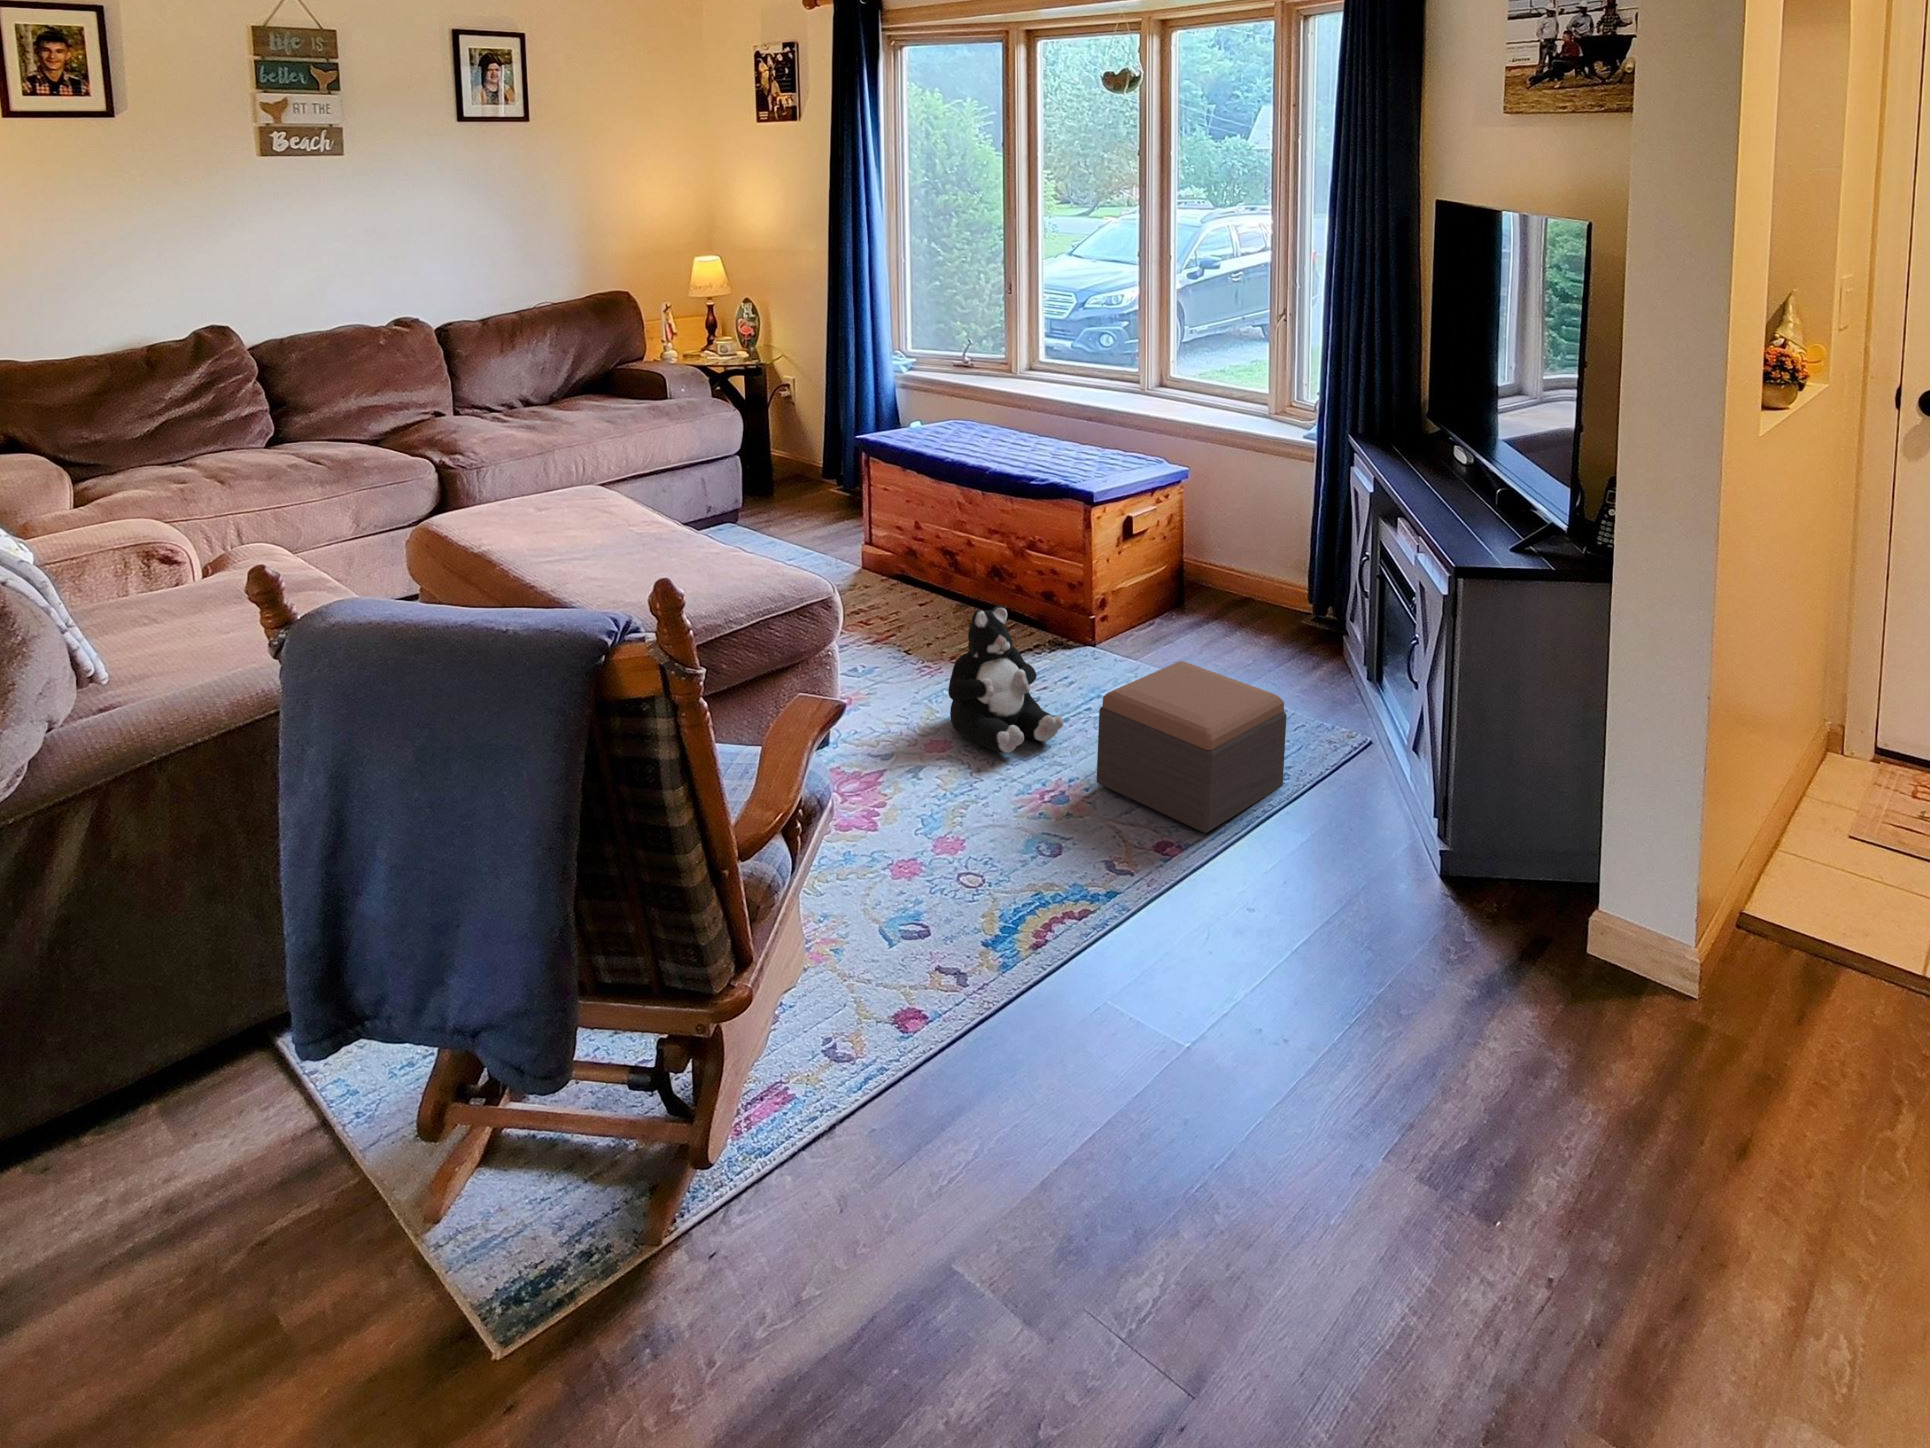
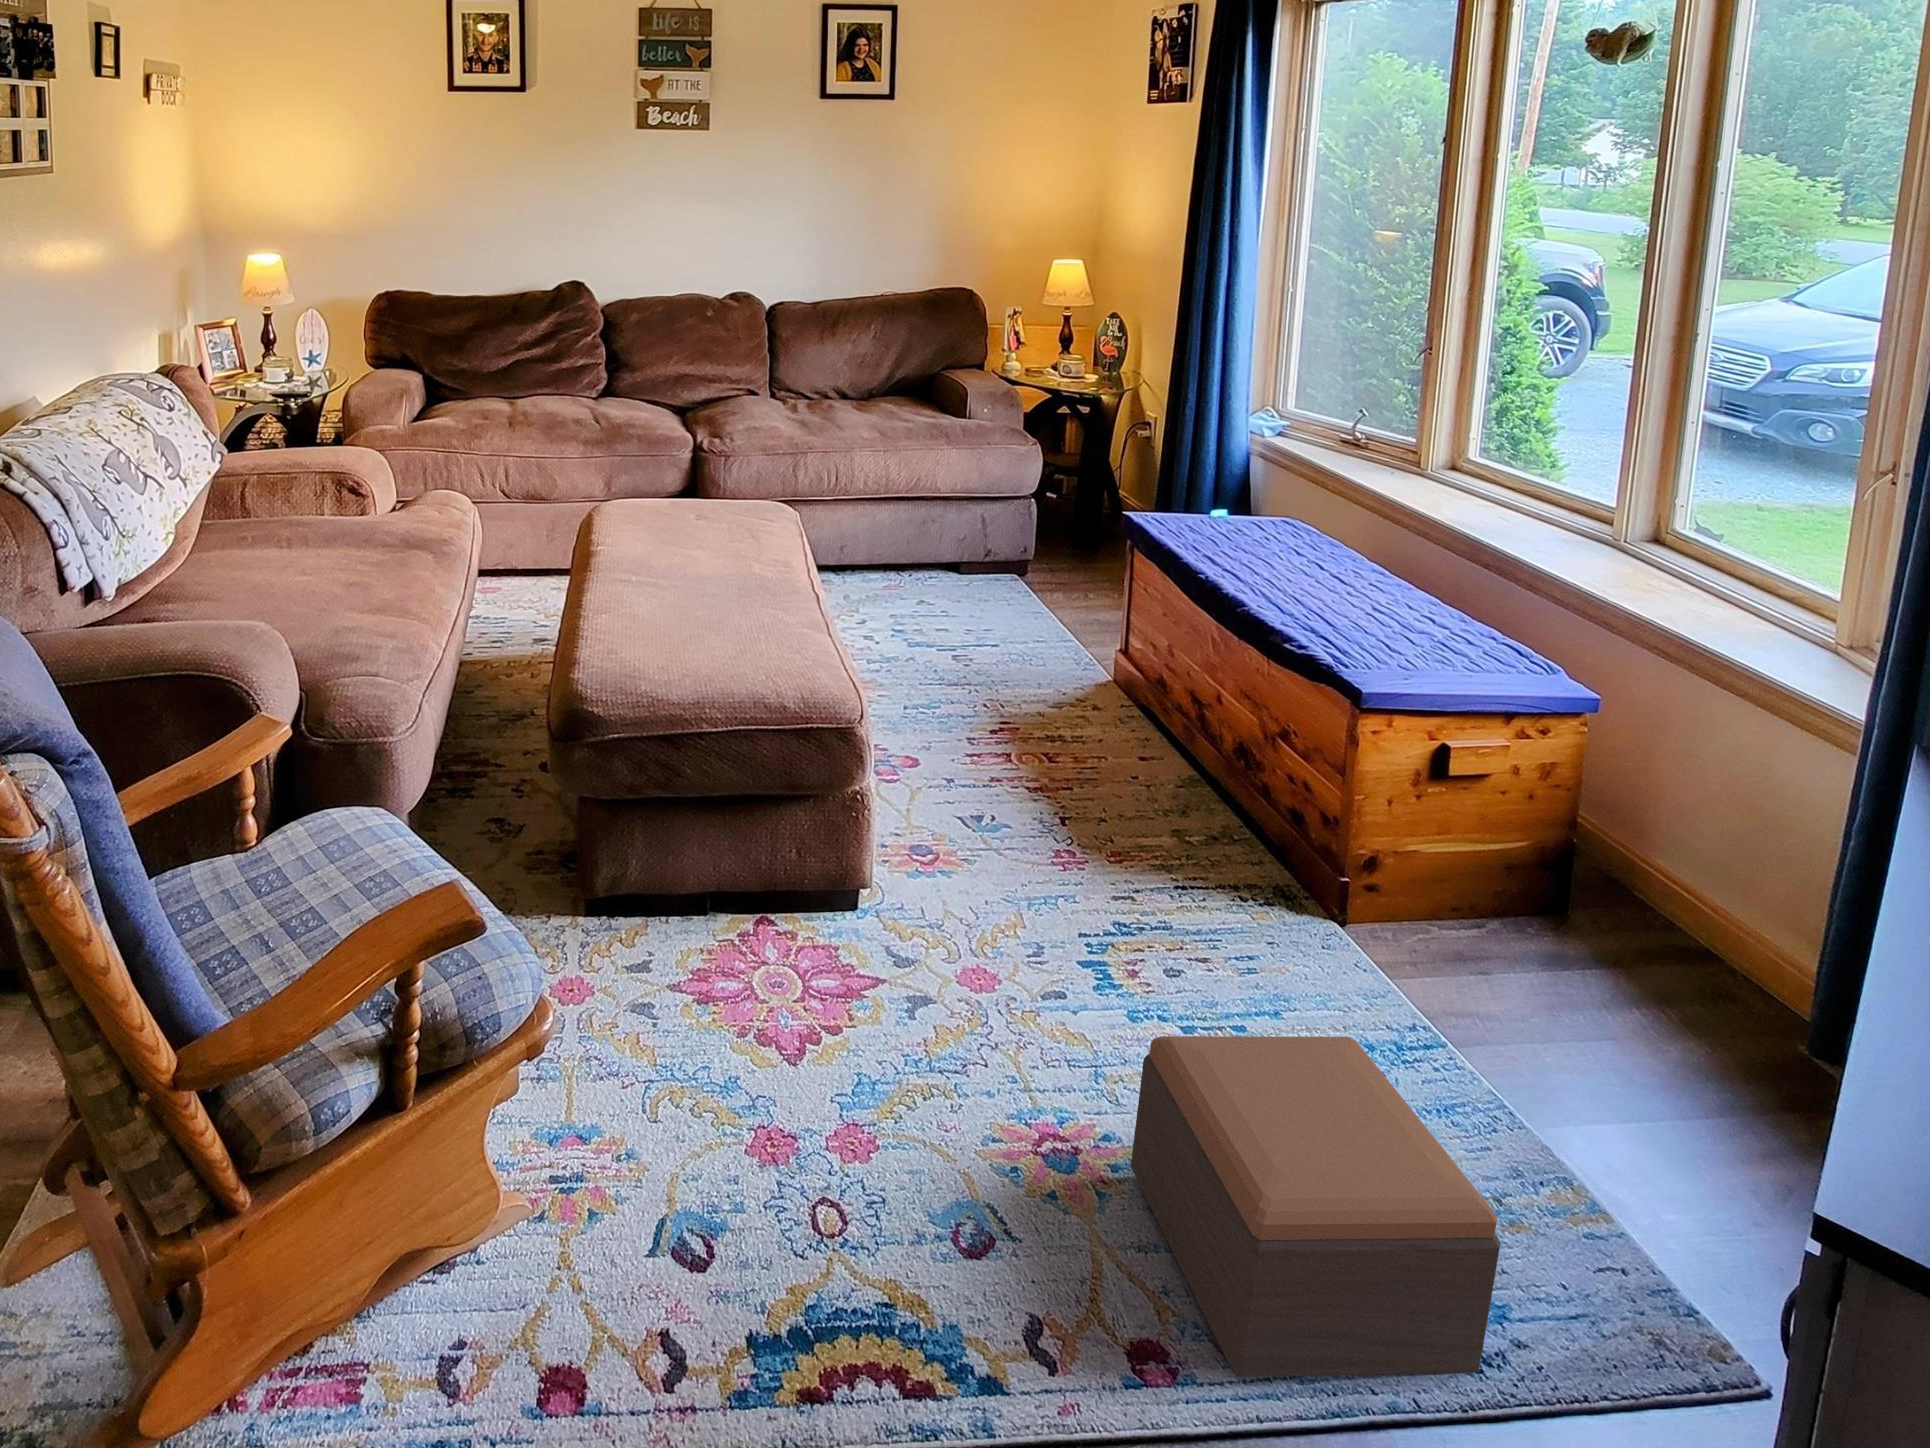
plush toy: present [948,606,1064,753] -> none [995,815,1151,1055]

